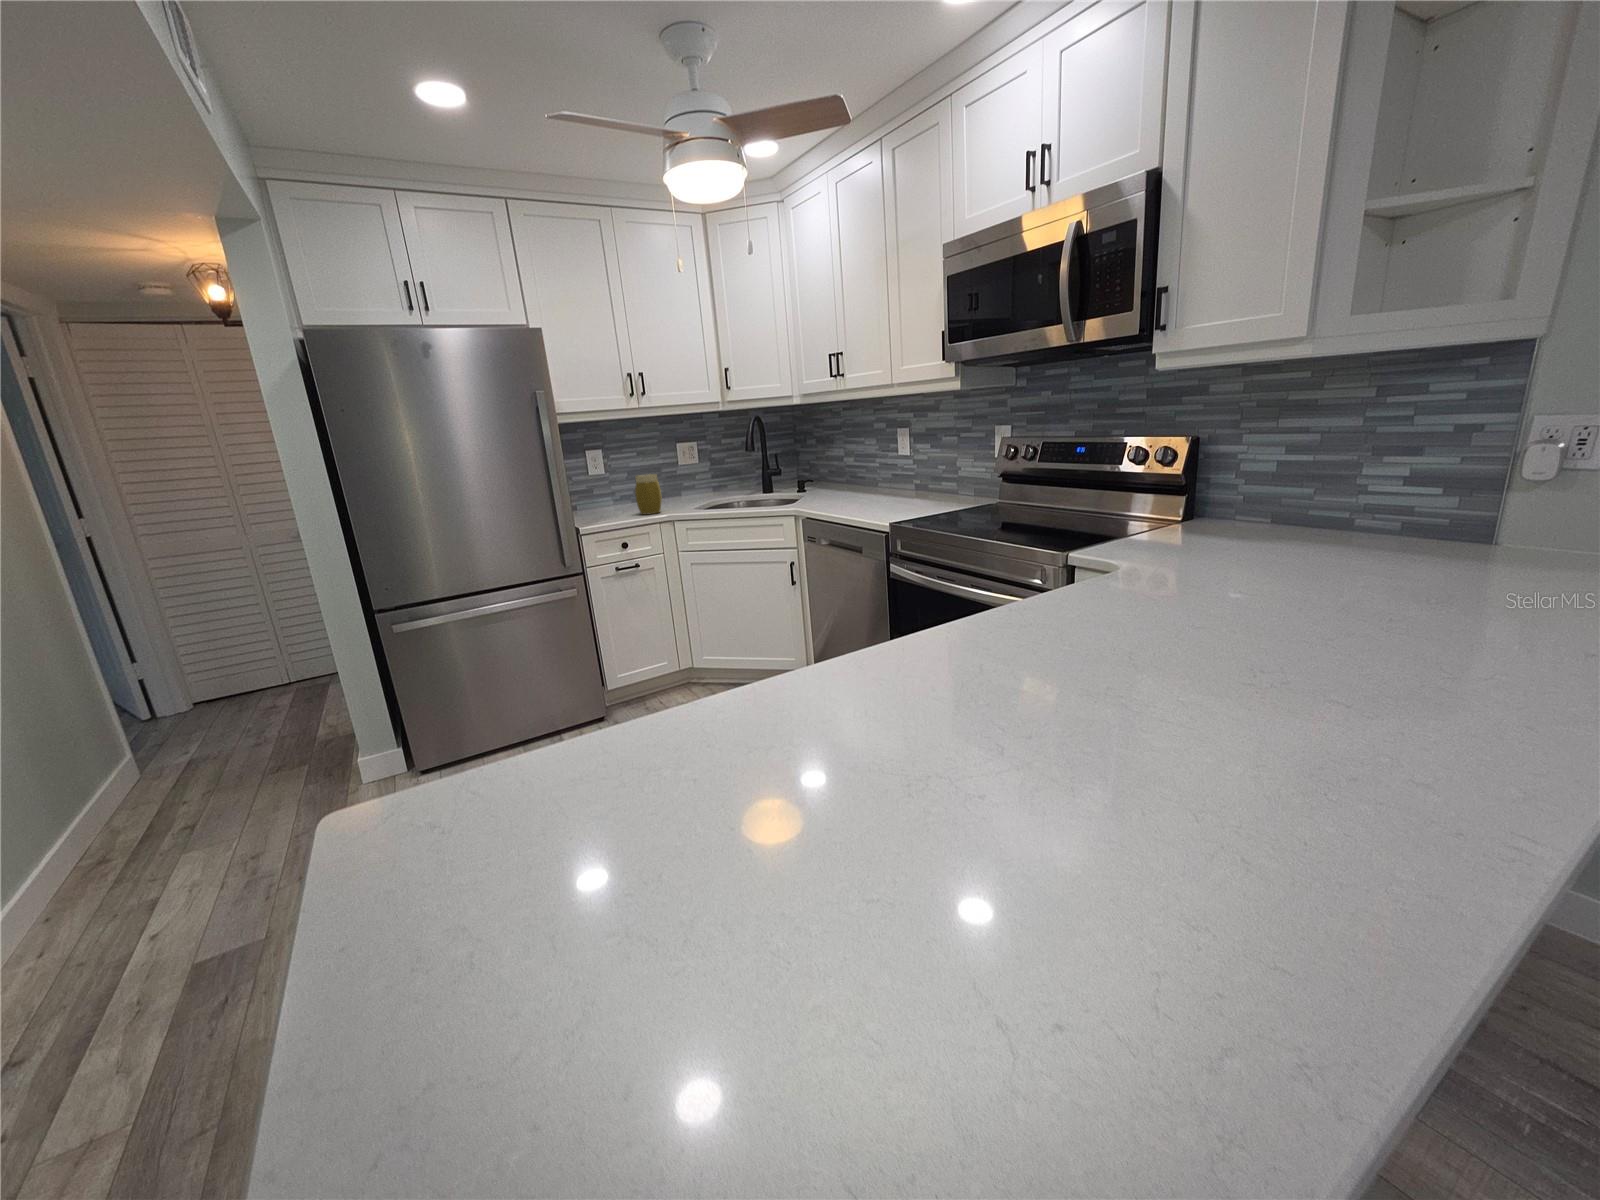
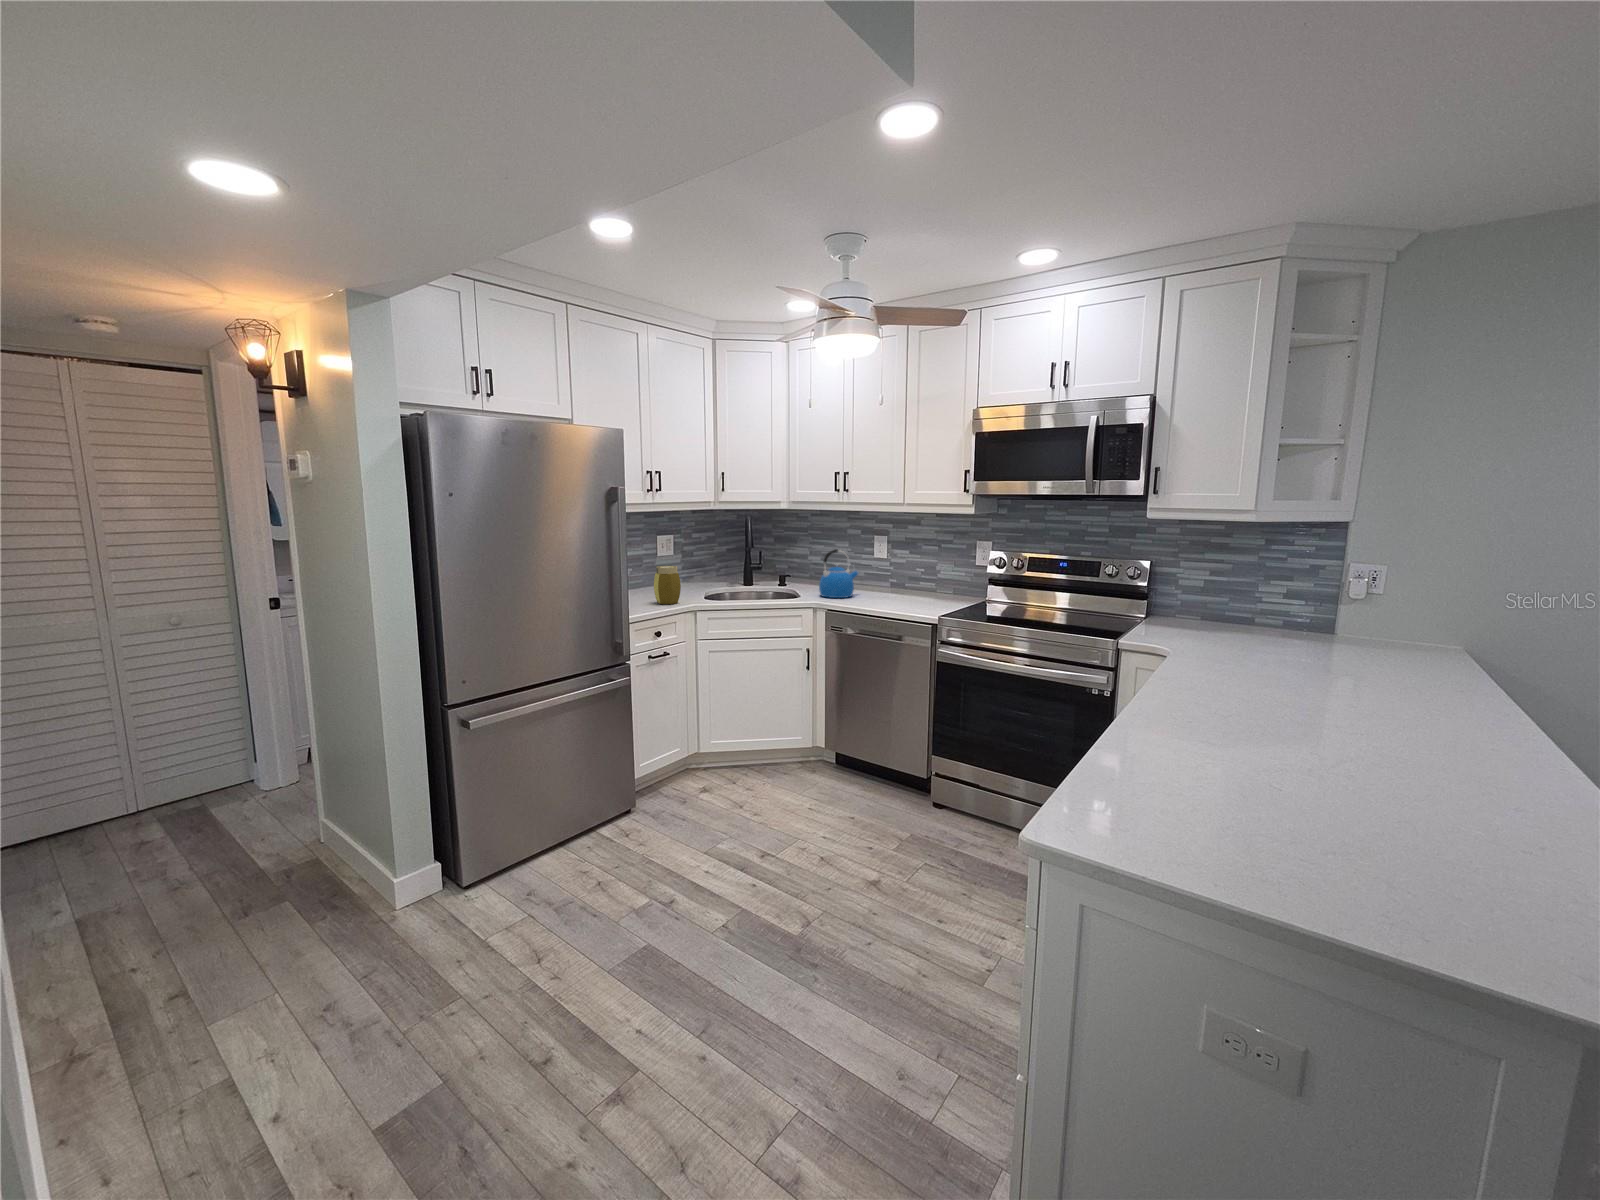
kettle: none [816,447,865,504] -> present [819,550,858,598]

